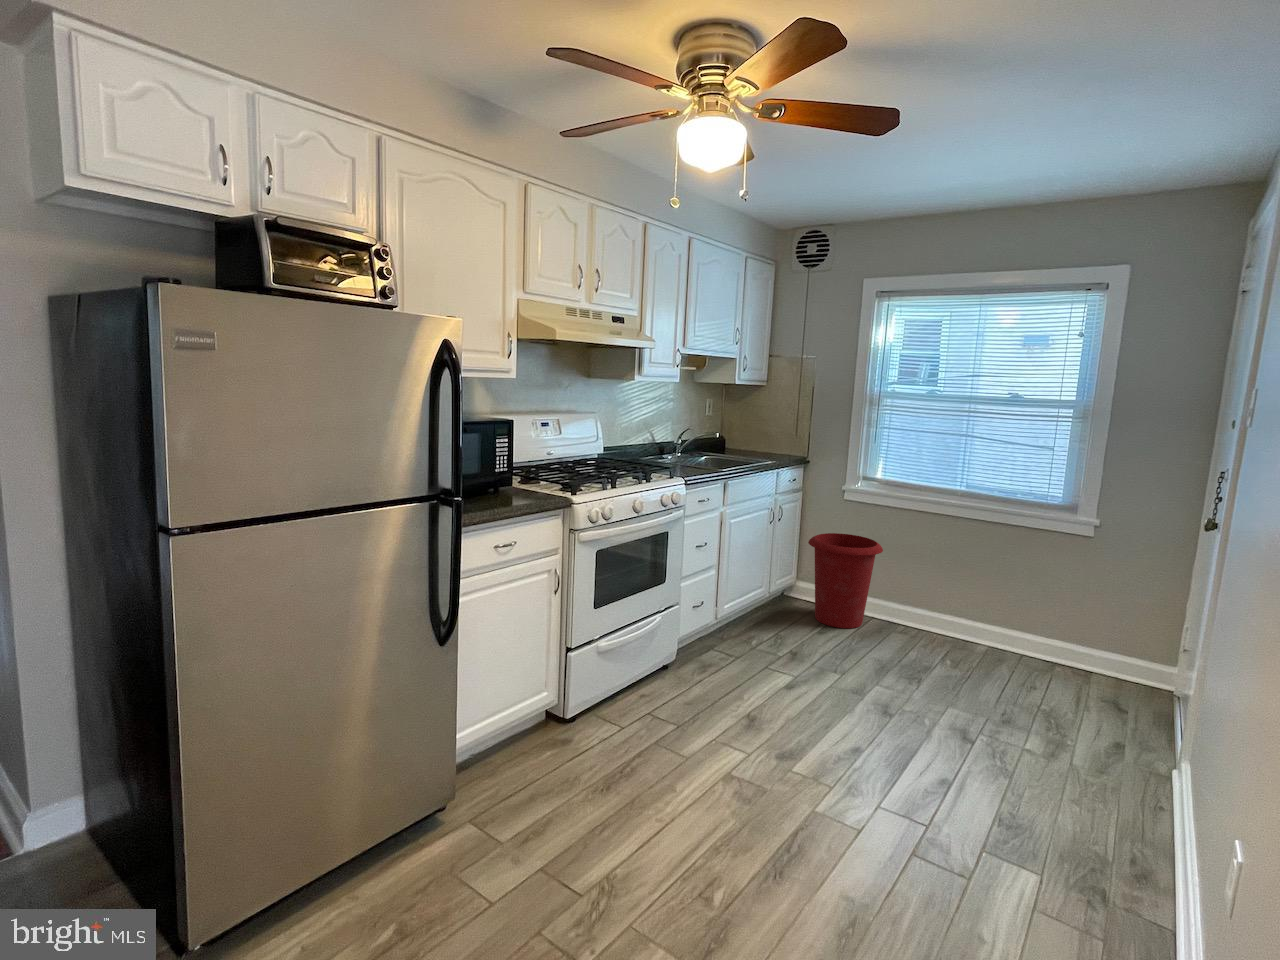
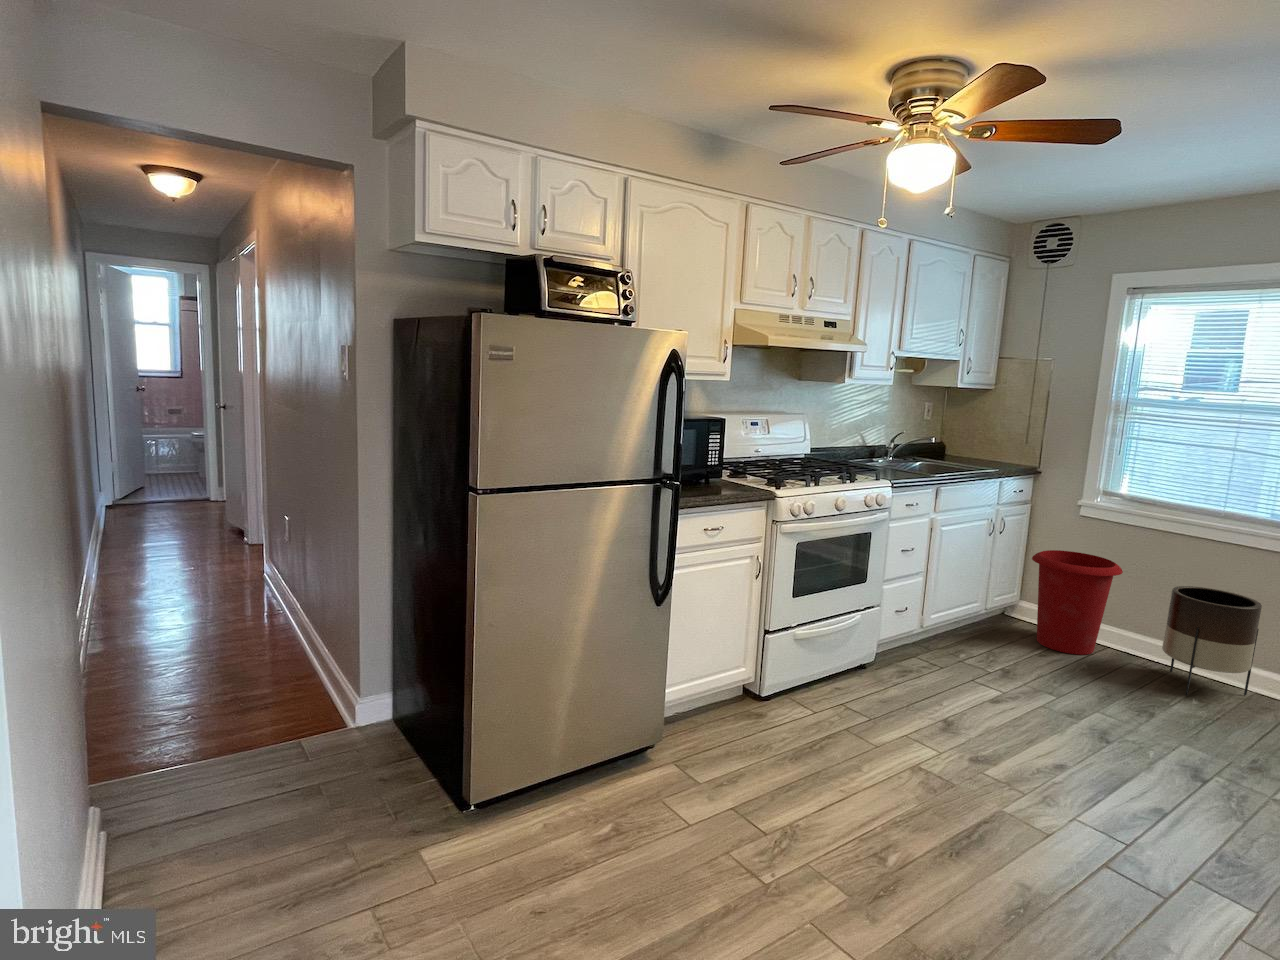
planter: none [918,558,992,657] -> present [1162,586,1262,695]

